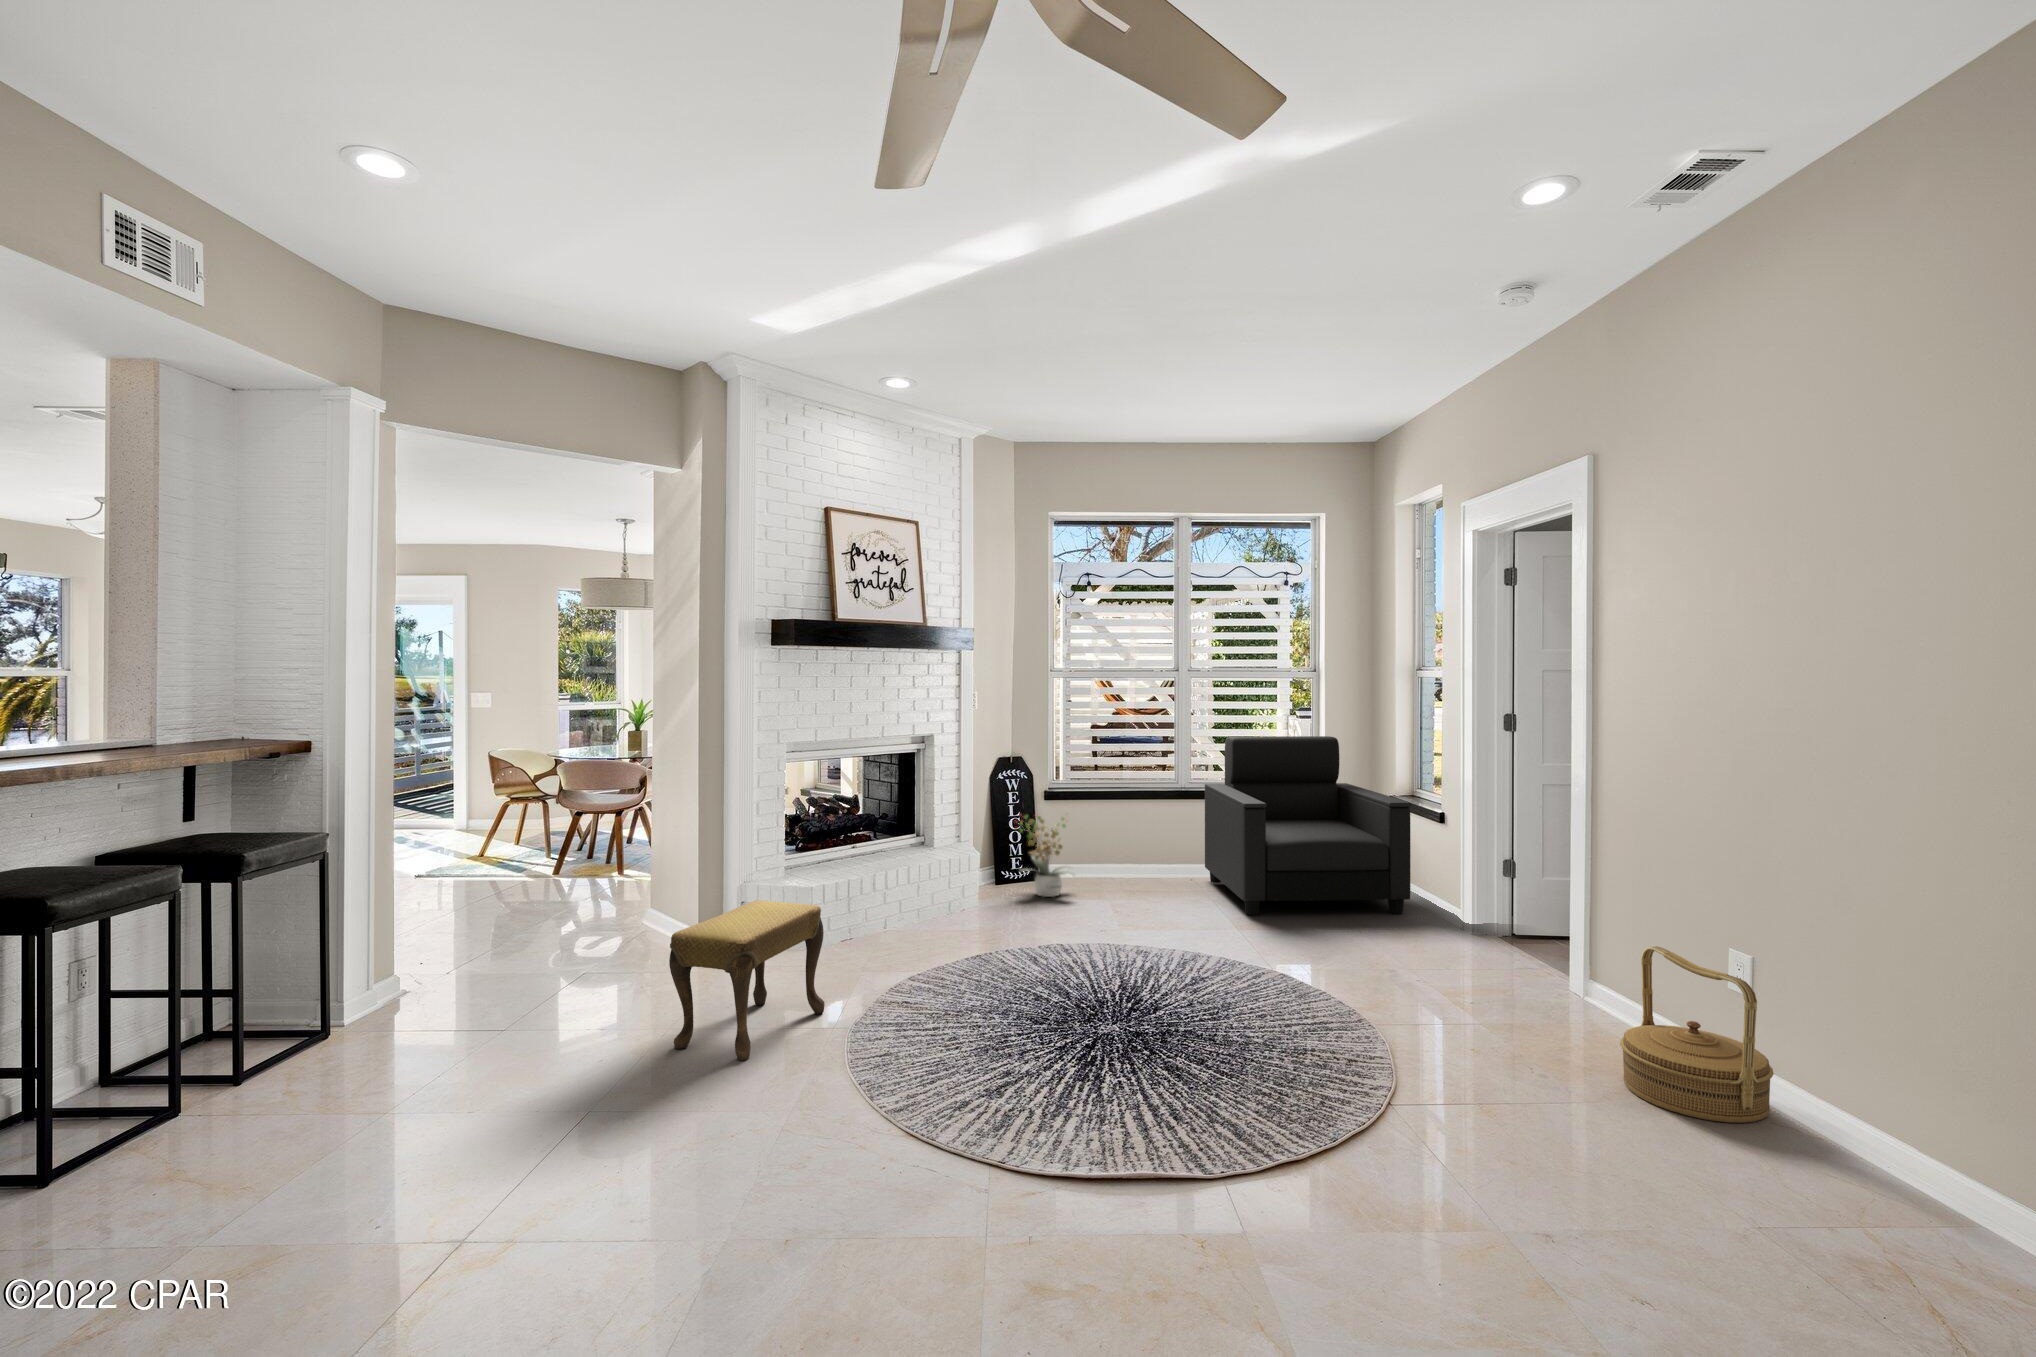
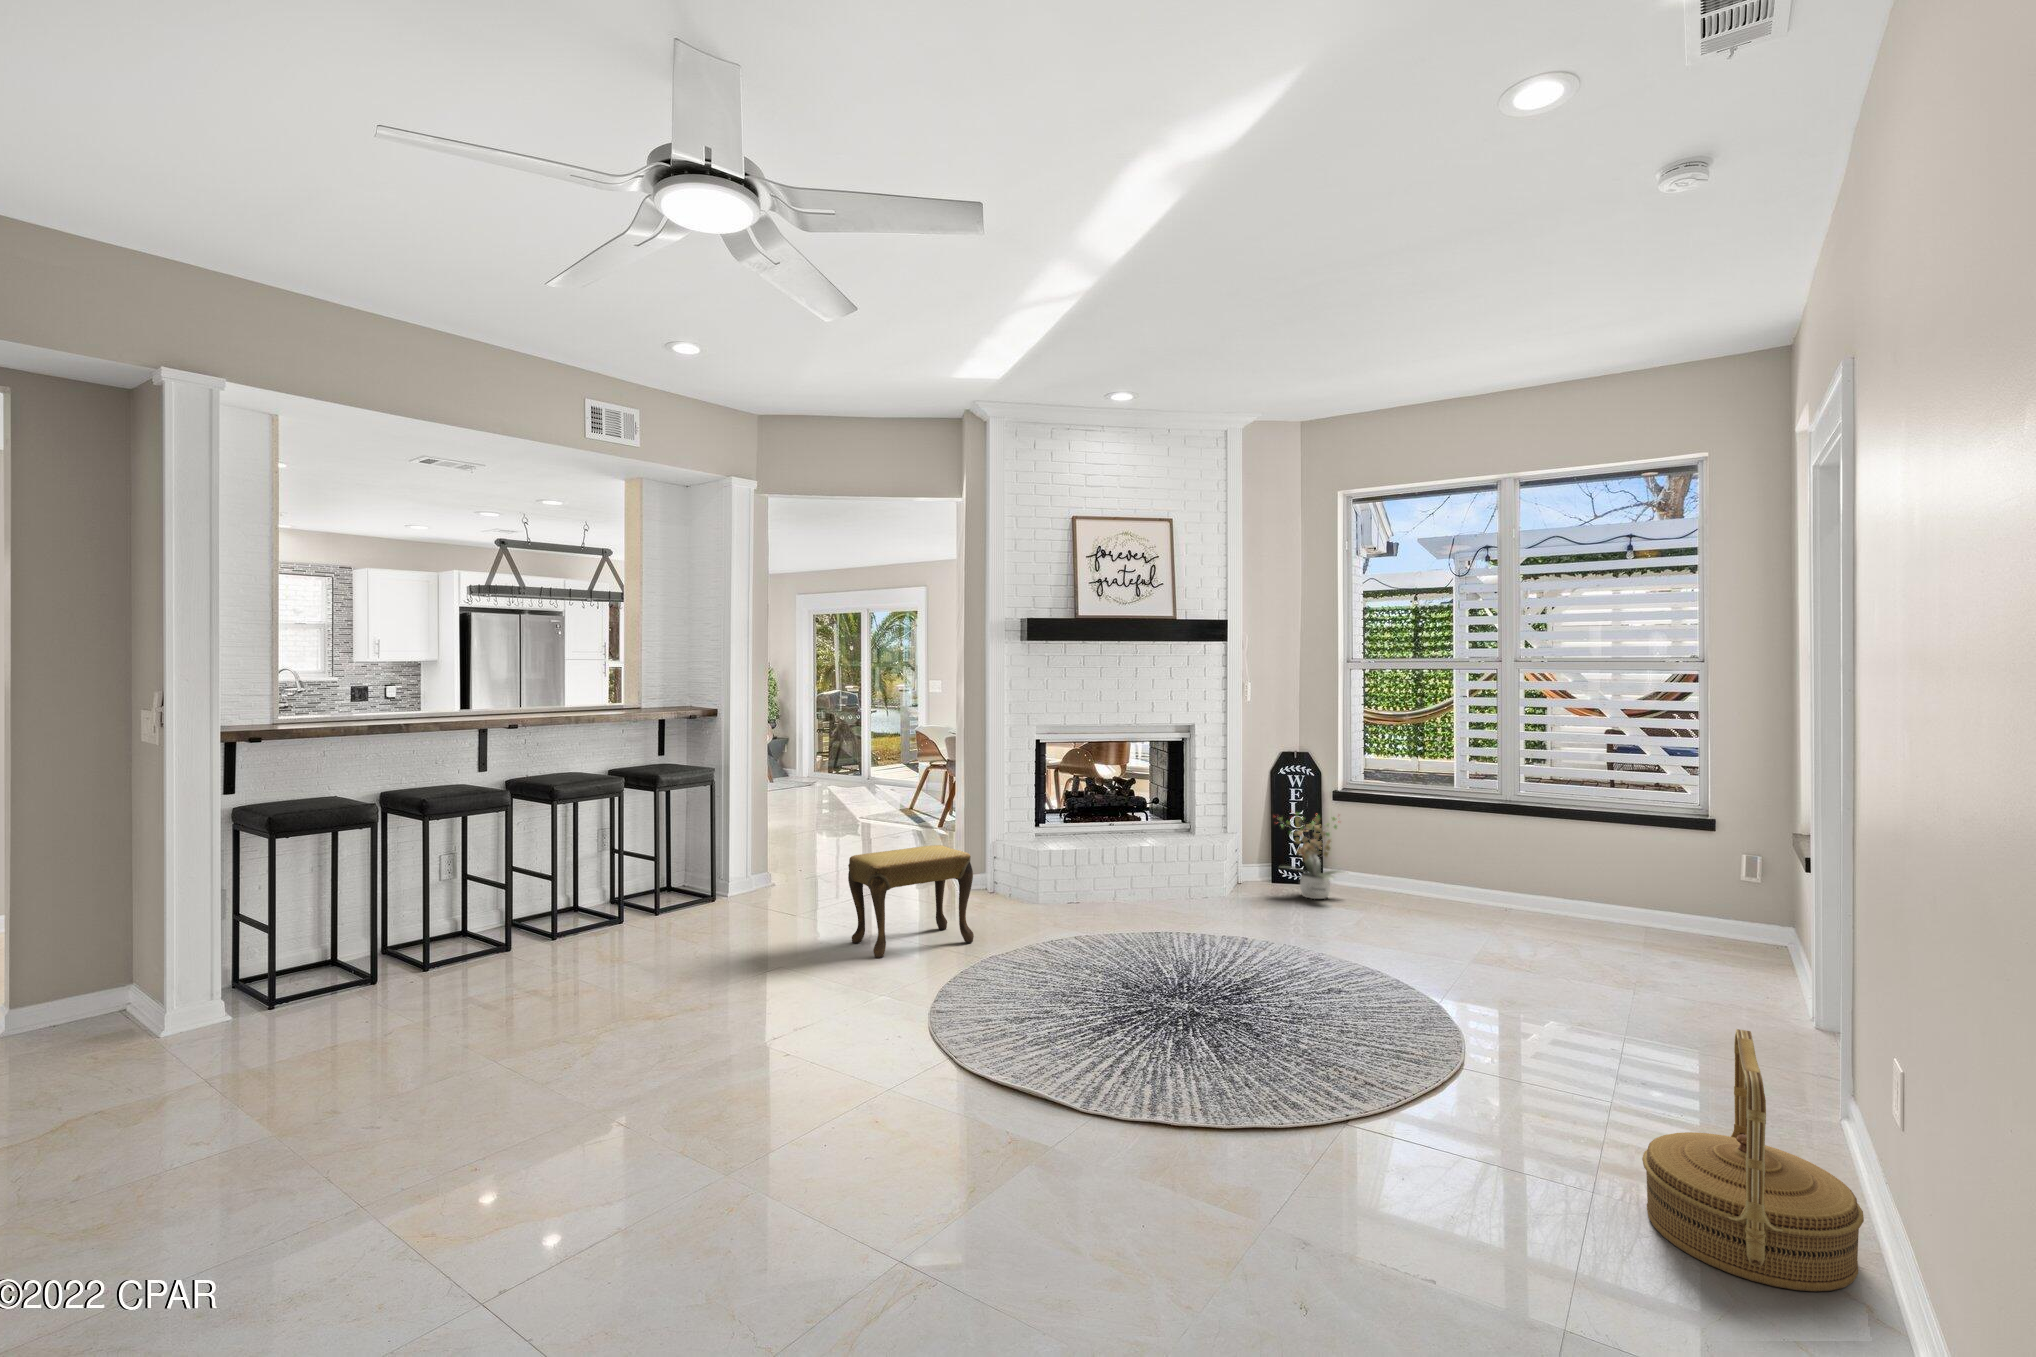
armchair: present [1205,736,1412,916] -> none [1499,742,1754,985]

